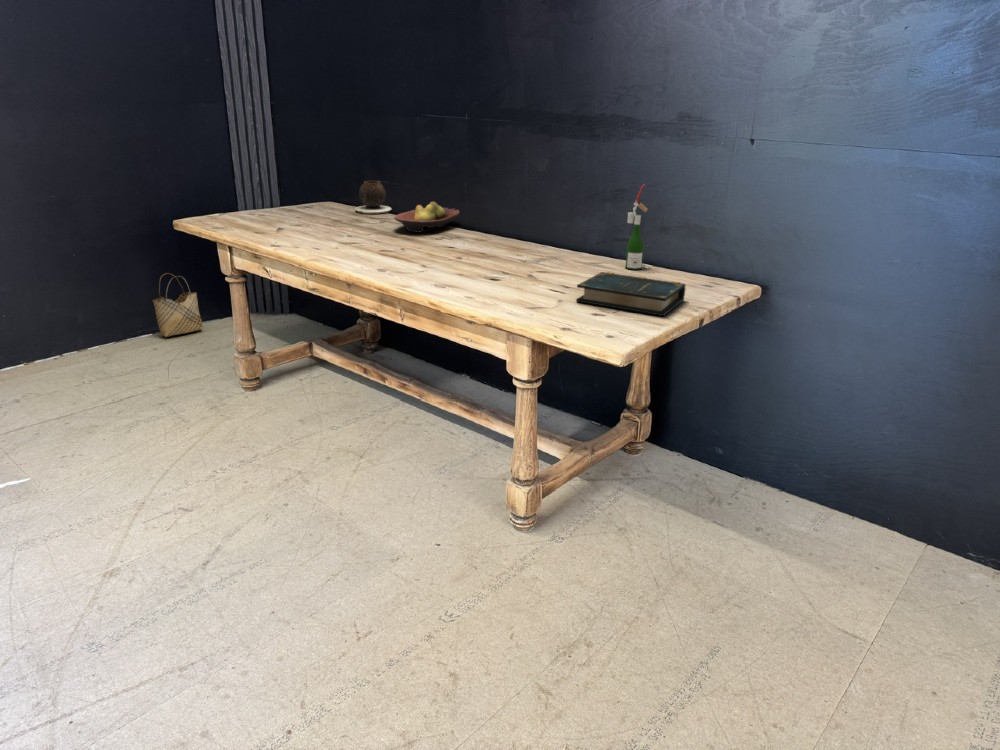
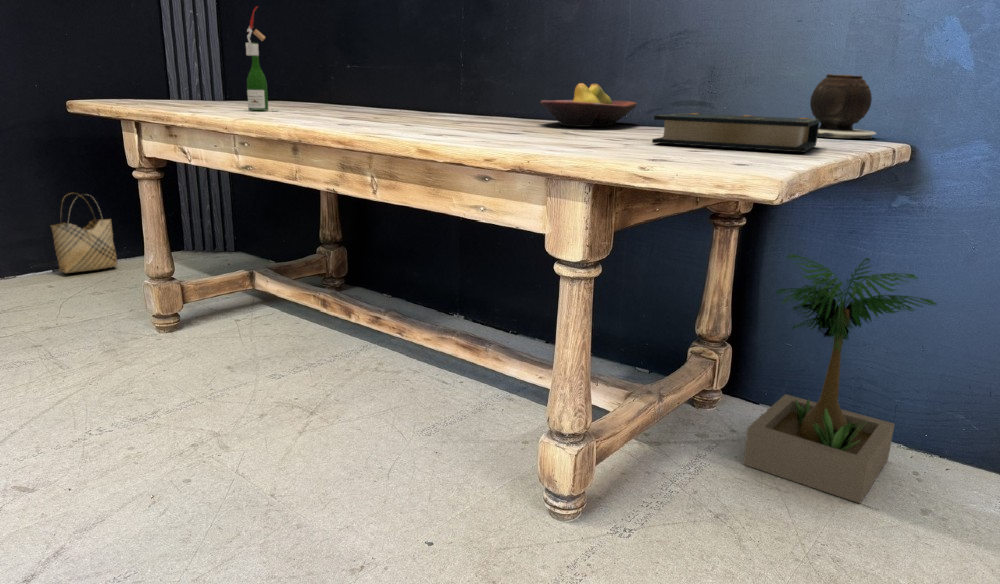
vase: present [356,181,391,214] -> present [810,74,876,138]
wine bottle: present [626,184,649,270] -> present [246,6,278,111]
fruit bowl: present [394,202,459,232] -> present [540,83,637,127]
potted plant: none [646,357,773,523] -> present [743,254,936,503]

